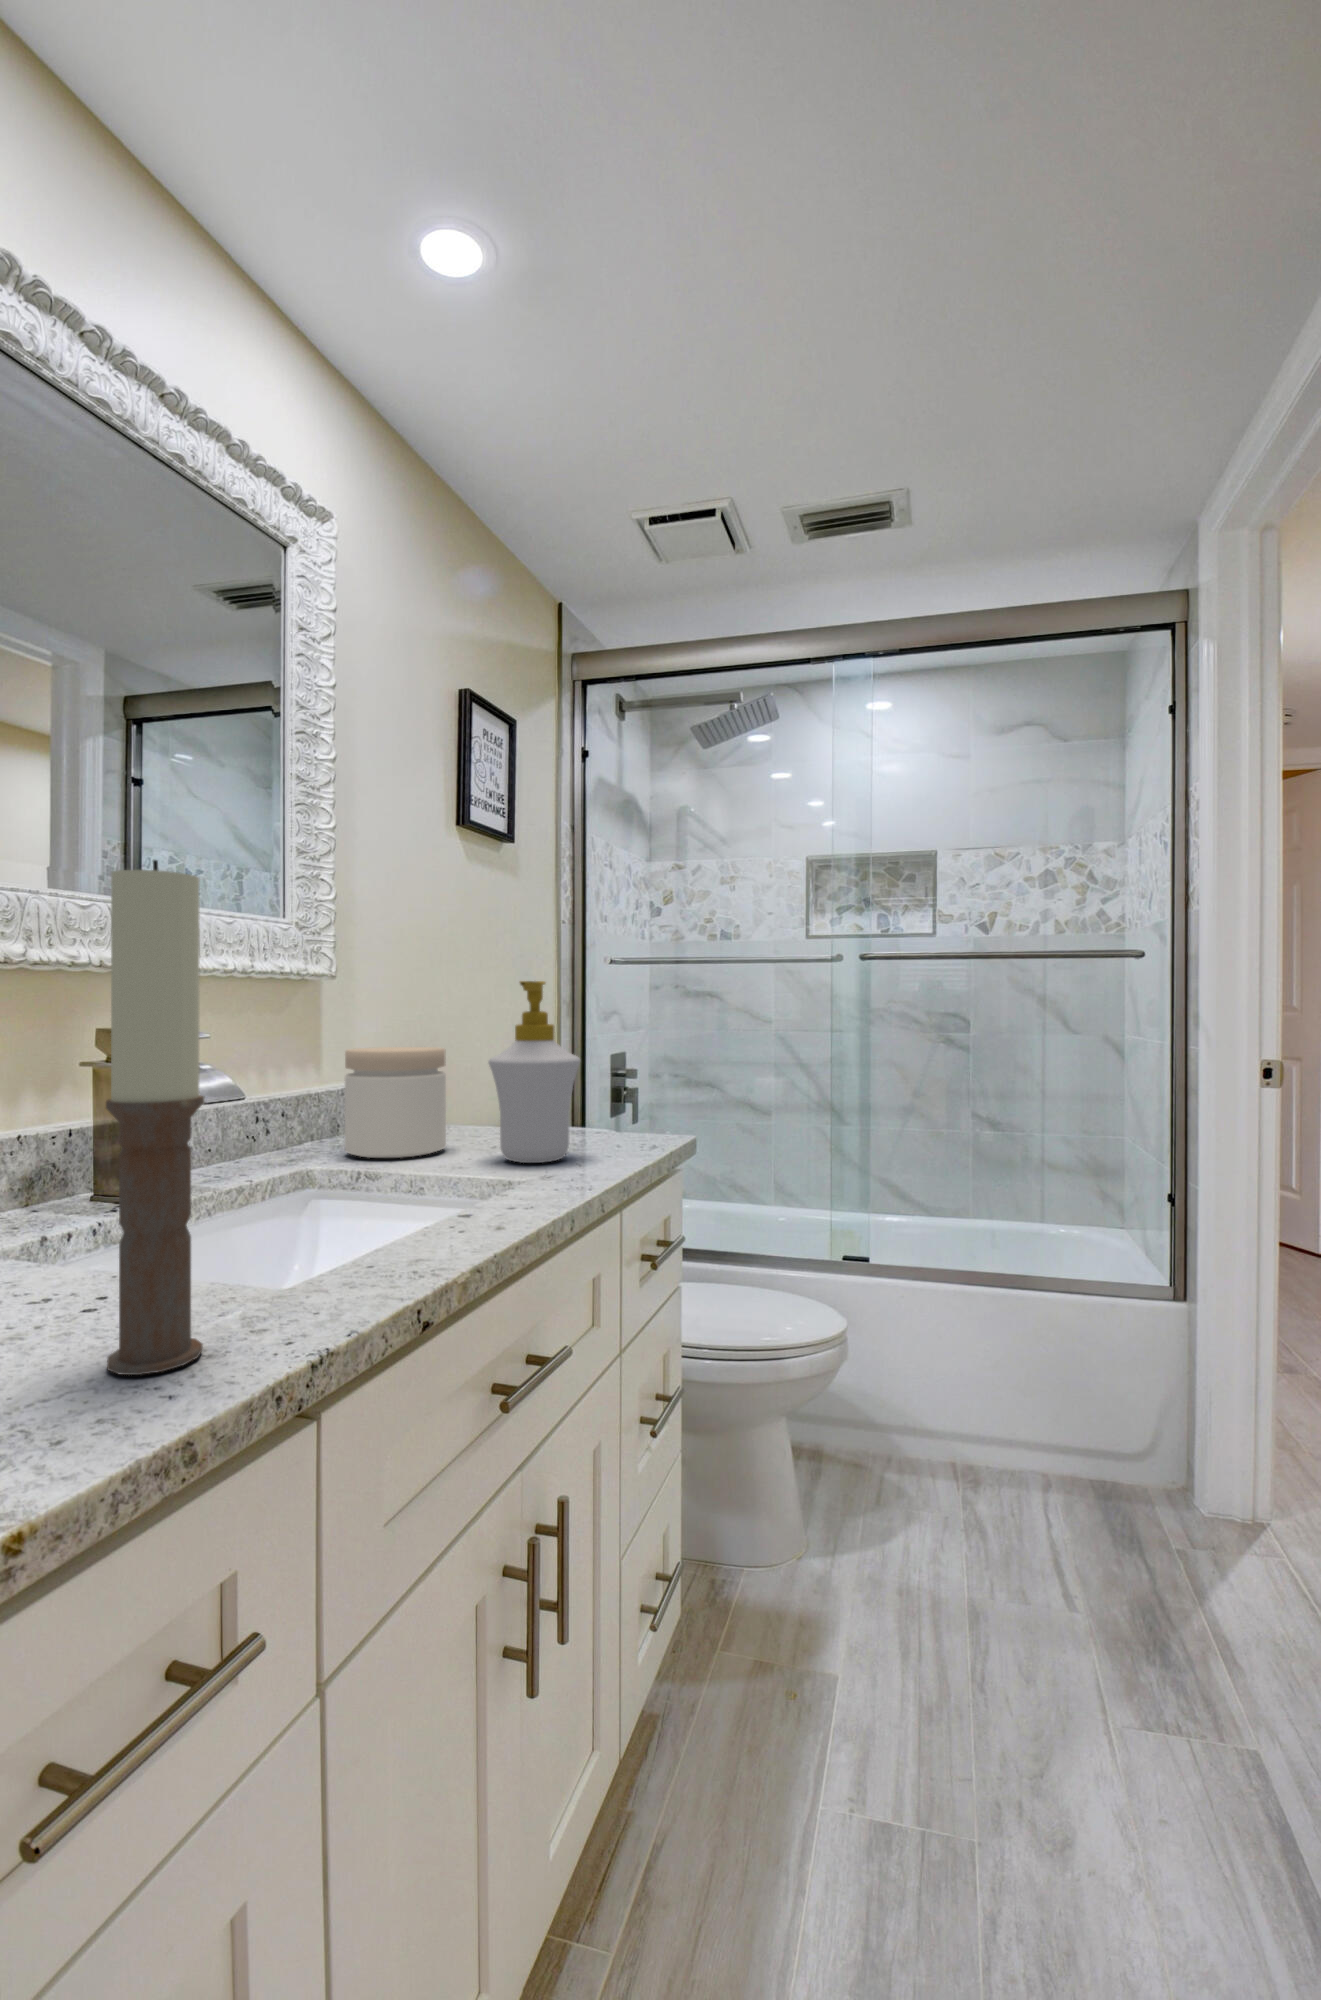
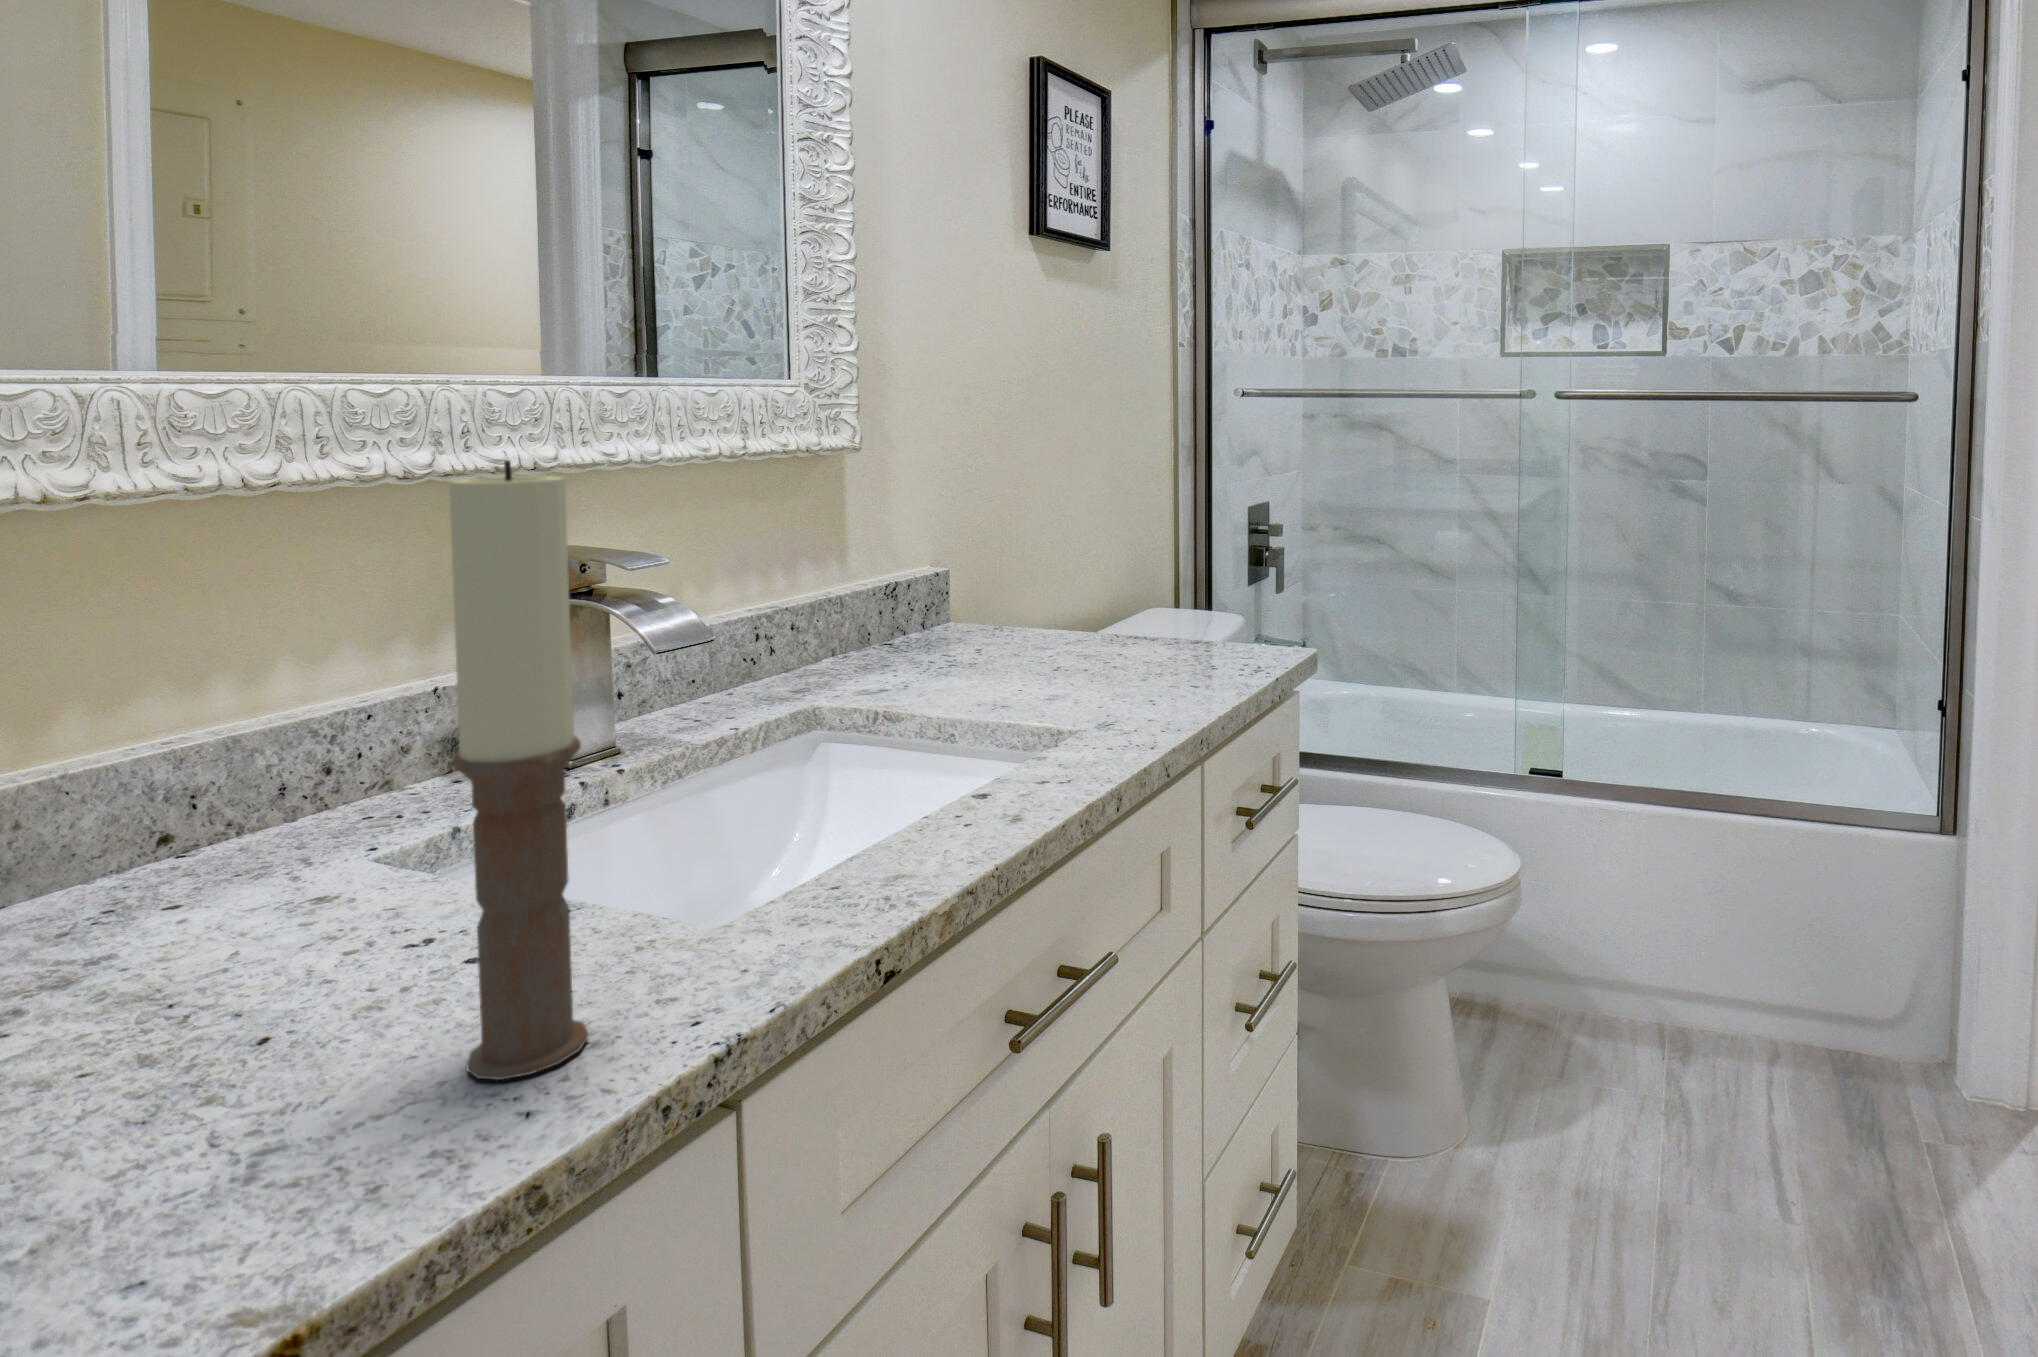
soap bottle: present [488,981,580,1163] -> none [1036,473,1155,705]
jar: present [345,1047,446,1158] -> none [861,546,992,694]

